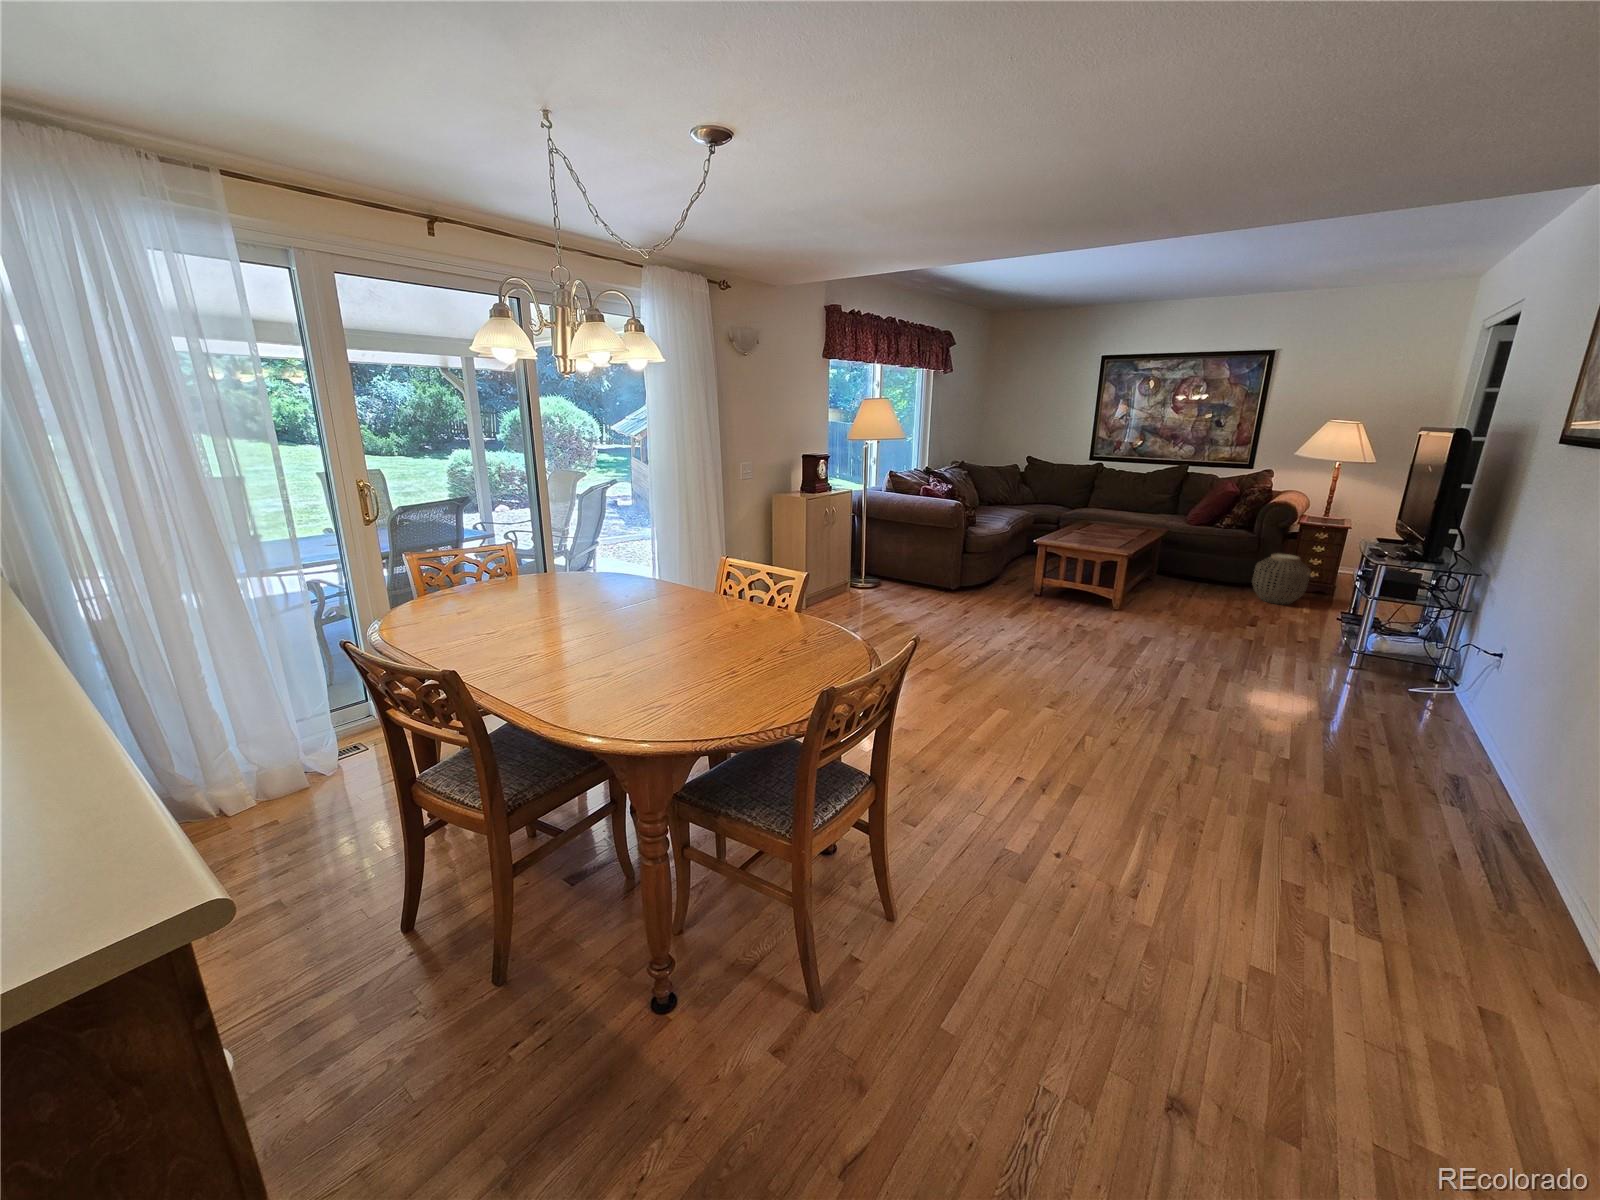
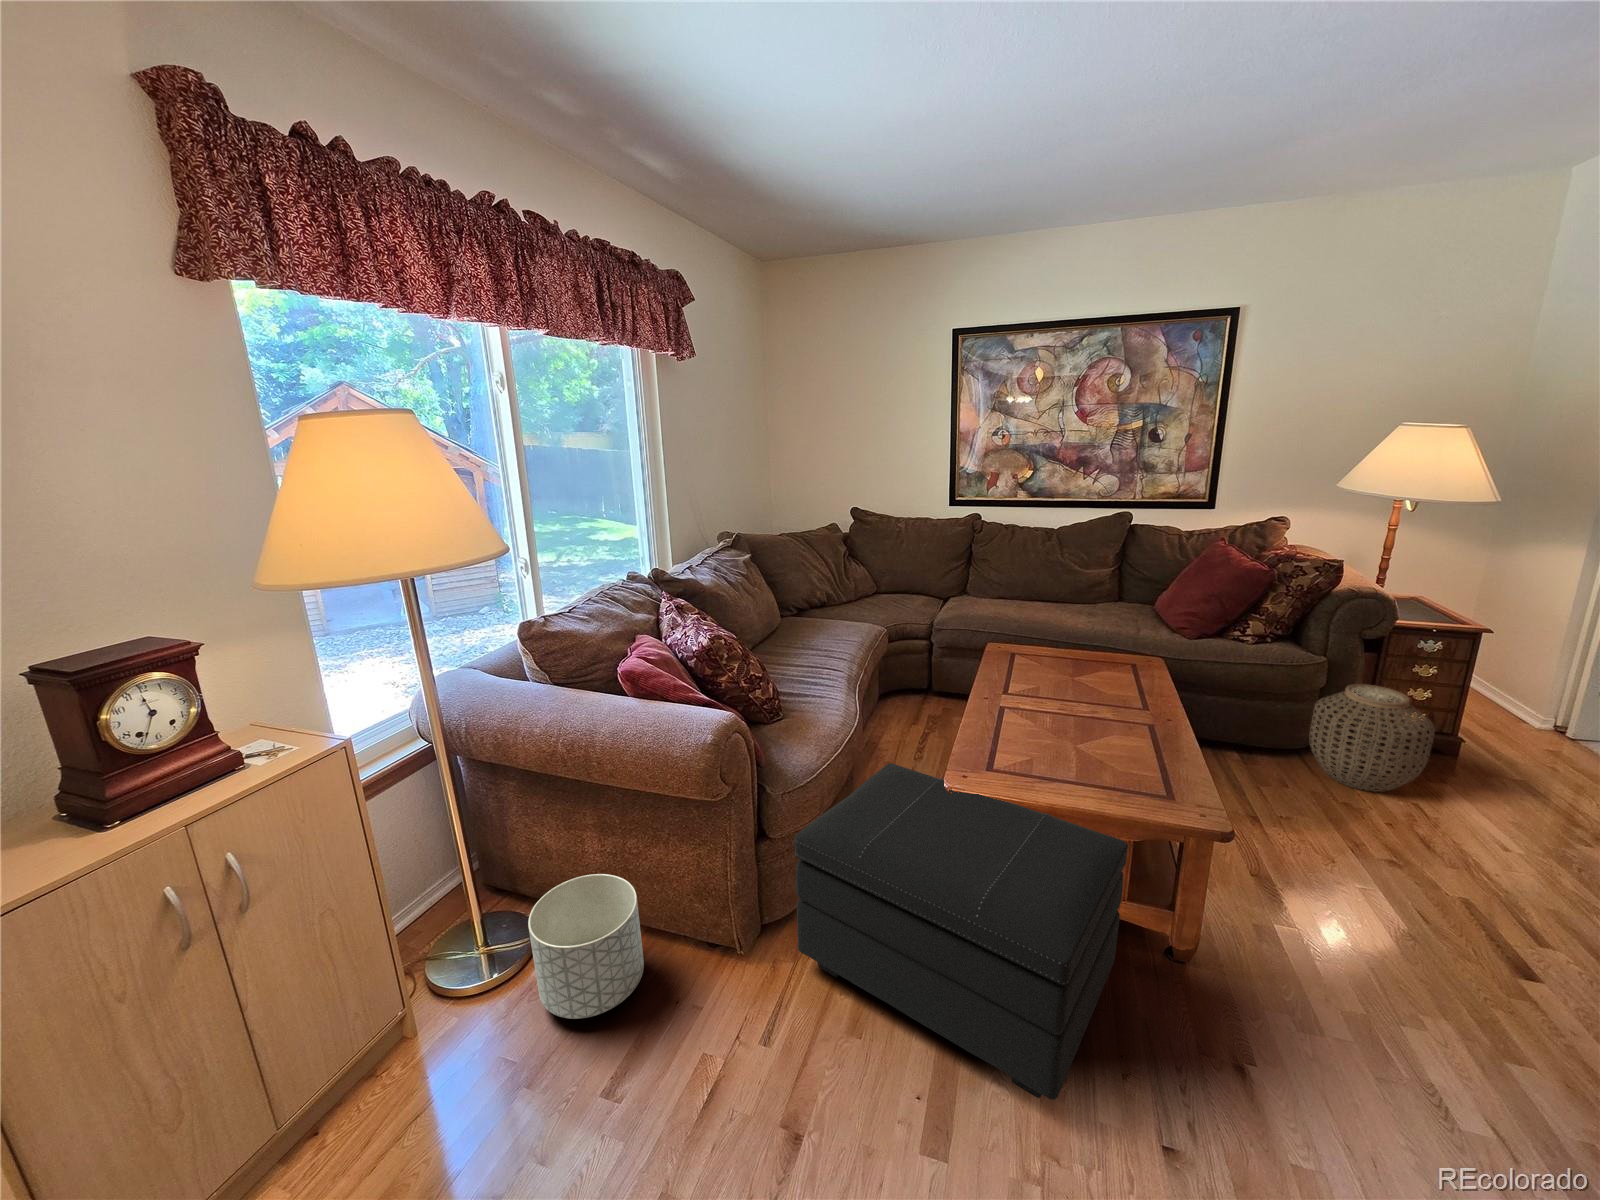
footstool: none [988,549,1113,633] -> present [794,763,1128,1100]
planter: none [898,570,934,608] -> present [528,874,644,1019]

